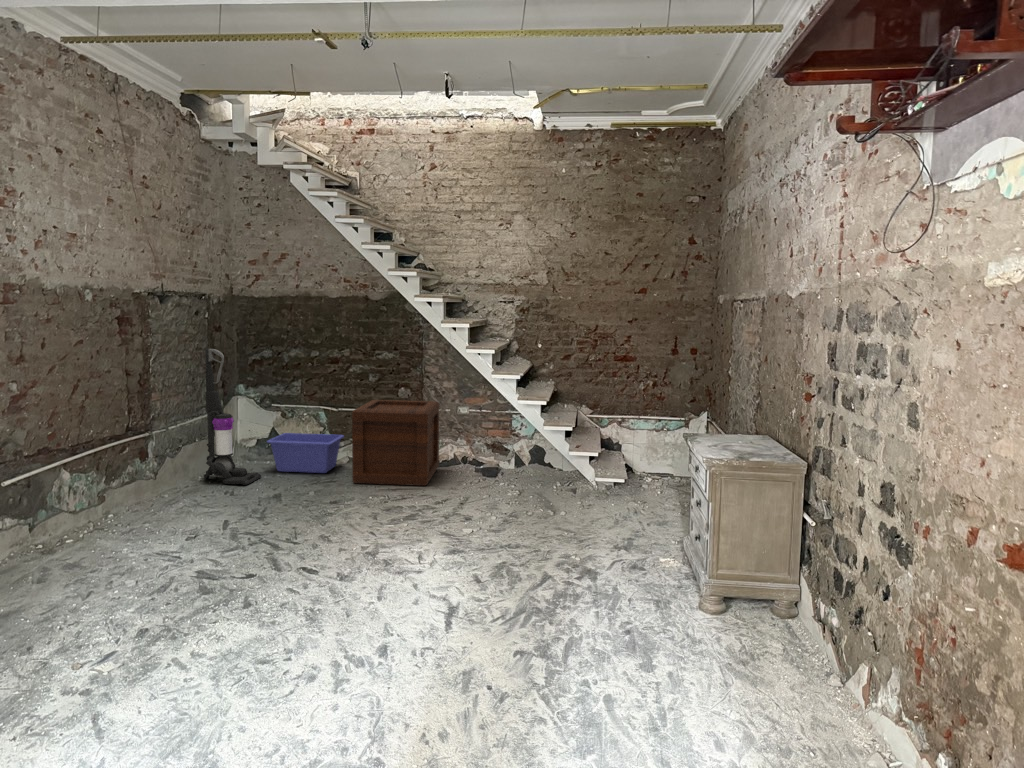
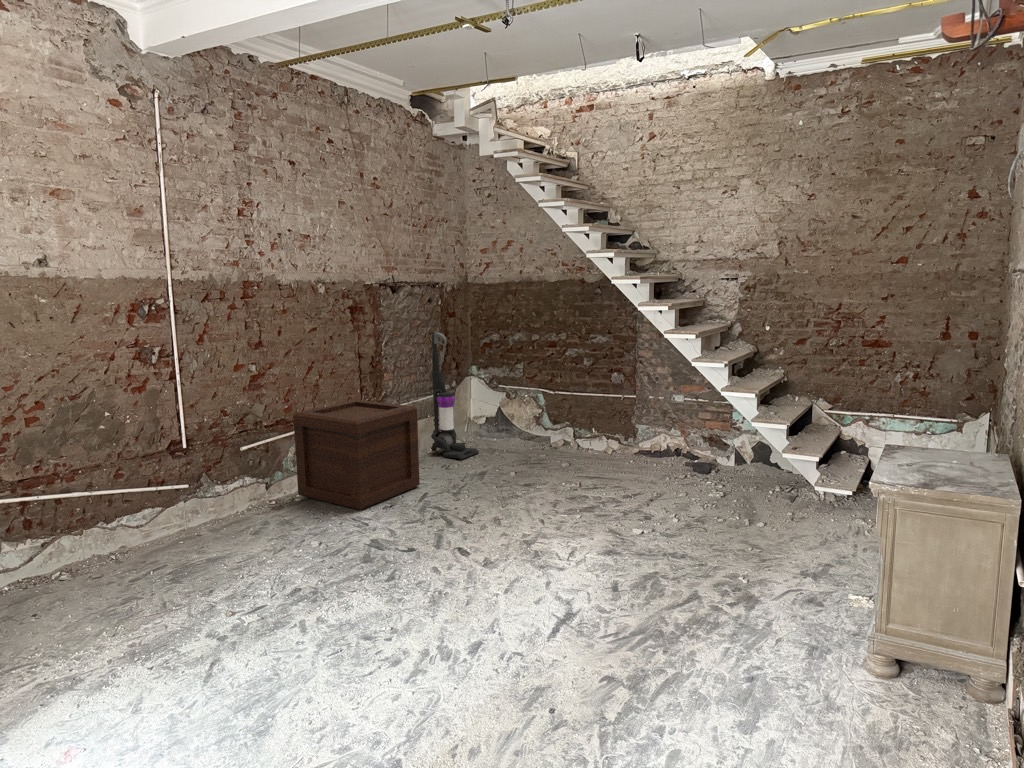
wooden crate: present [352,400,440,486] -> present [293,400,420,510]
storage bin: present [267,433,344,473] -> none [486,412,559,454]

